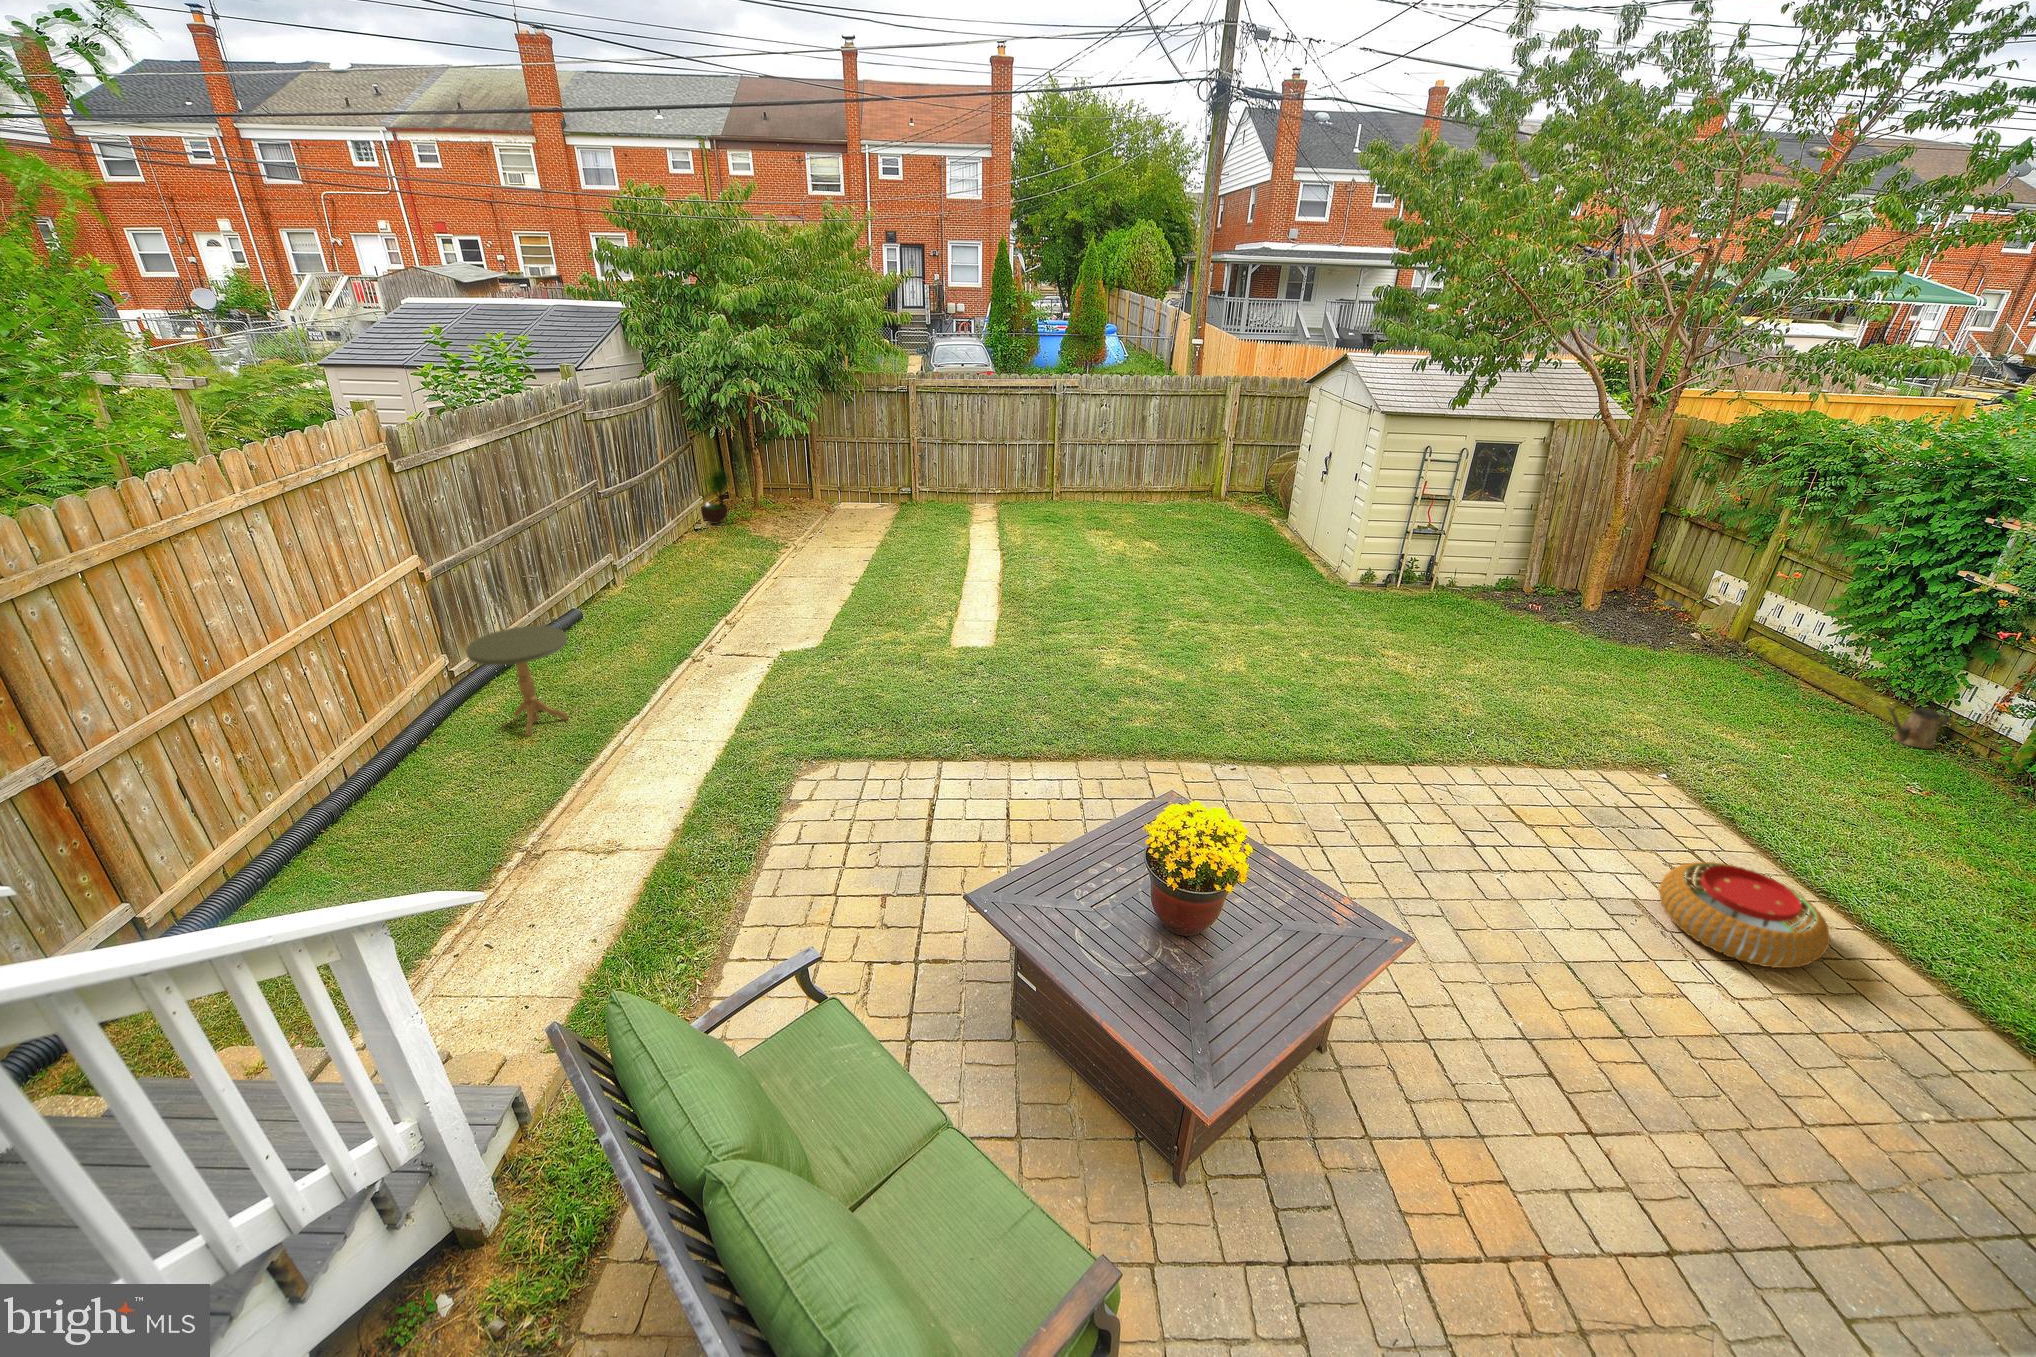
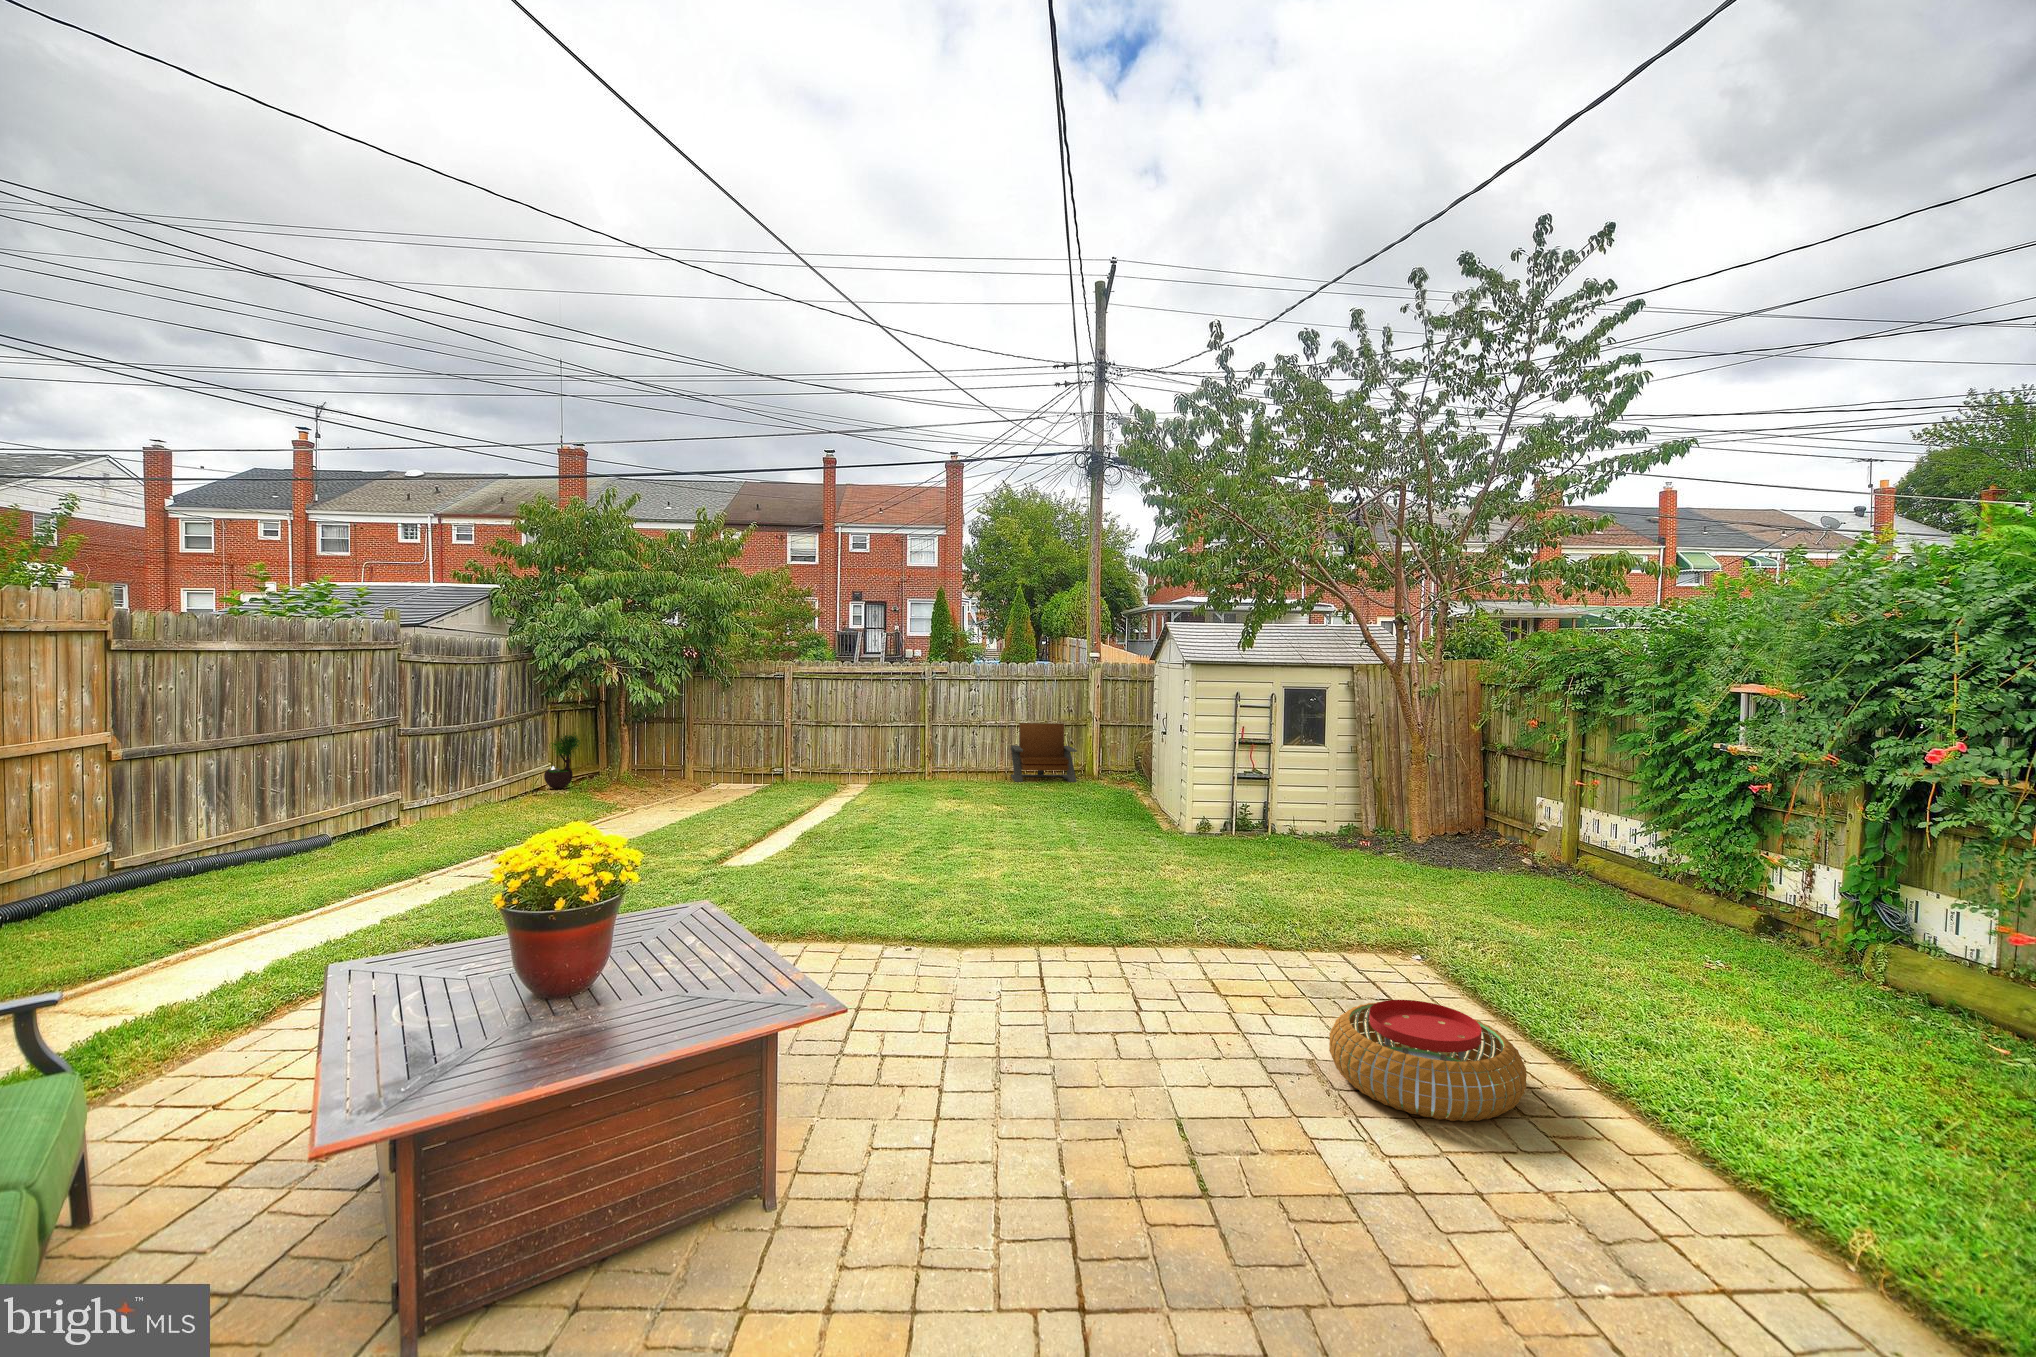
lounge chair: none [1136,440,1211,505] -> present [1011,723,1077,782]
side table: present [466,626,568,736] -> none [72,799,211,915]
watering can: present [1888,707,1950,749] -> none [1687,888,1768,940]

